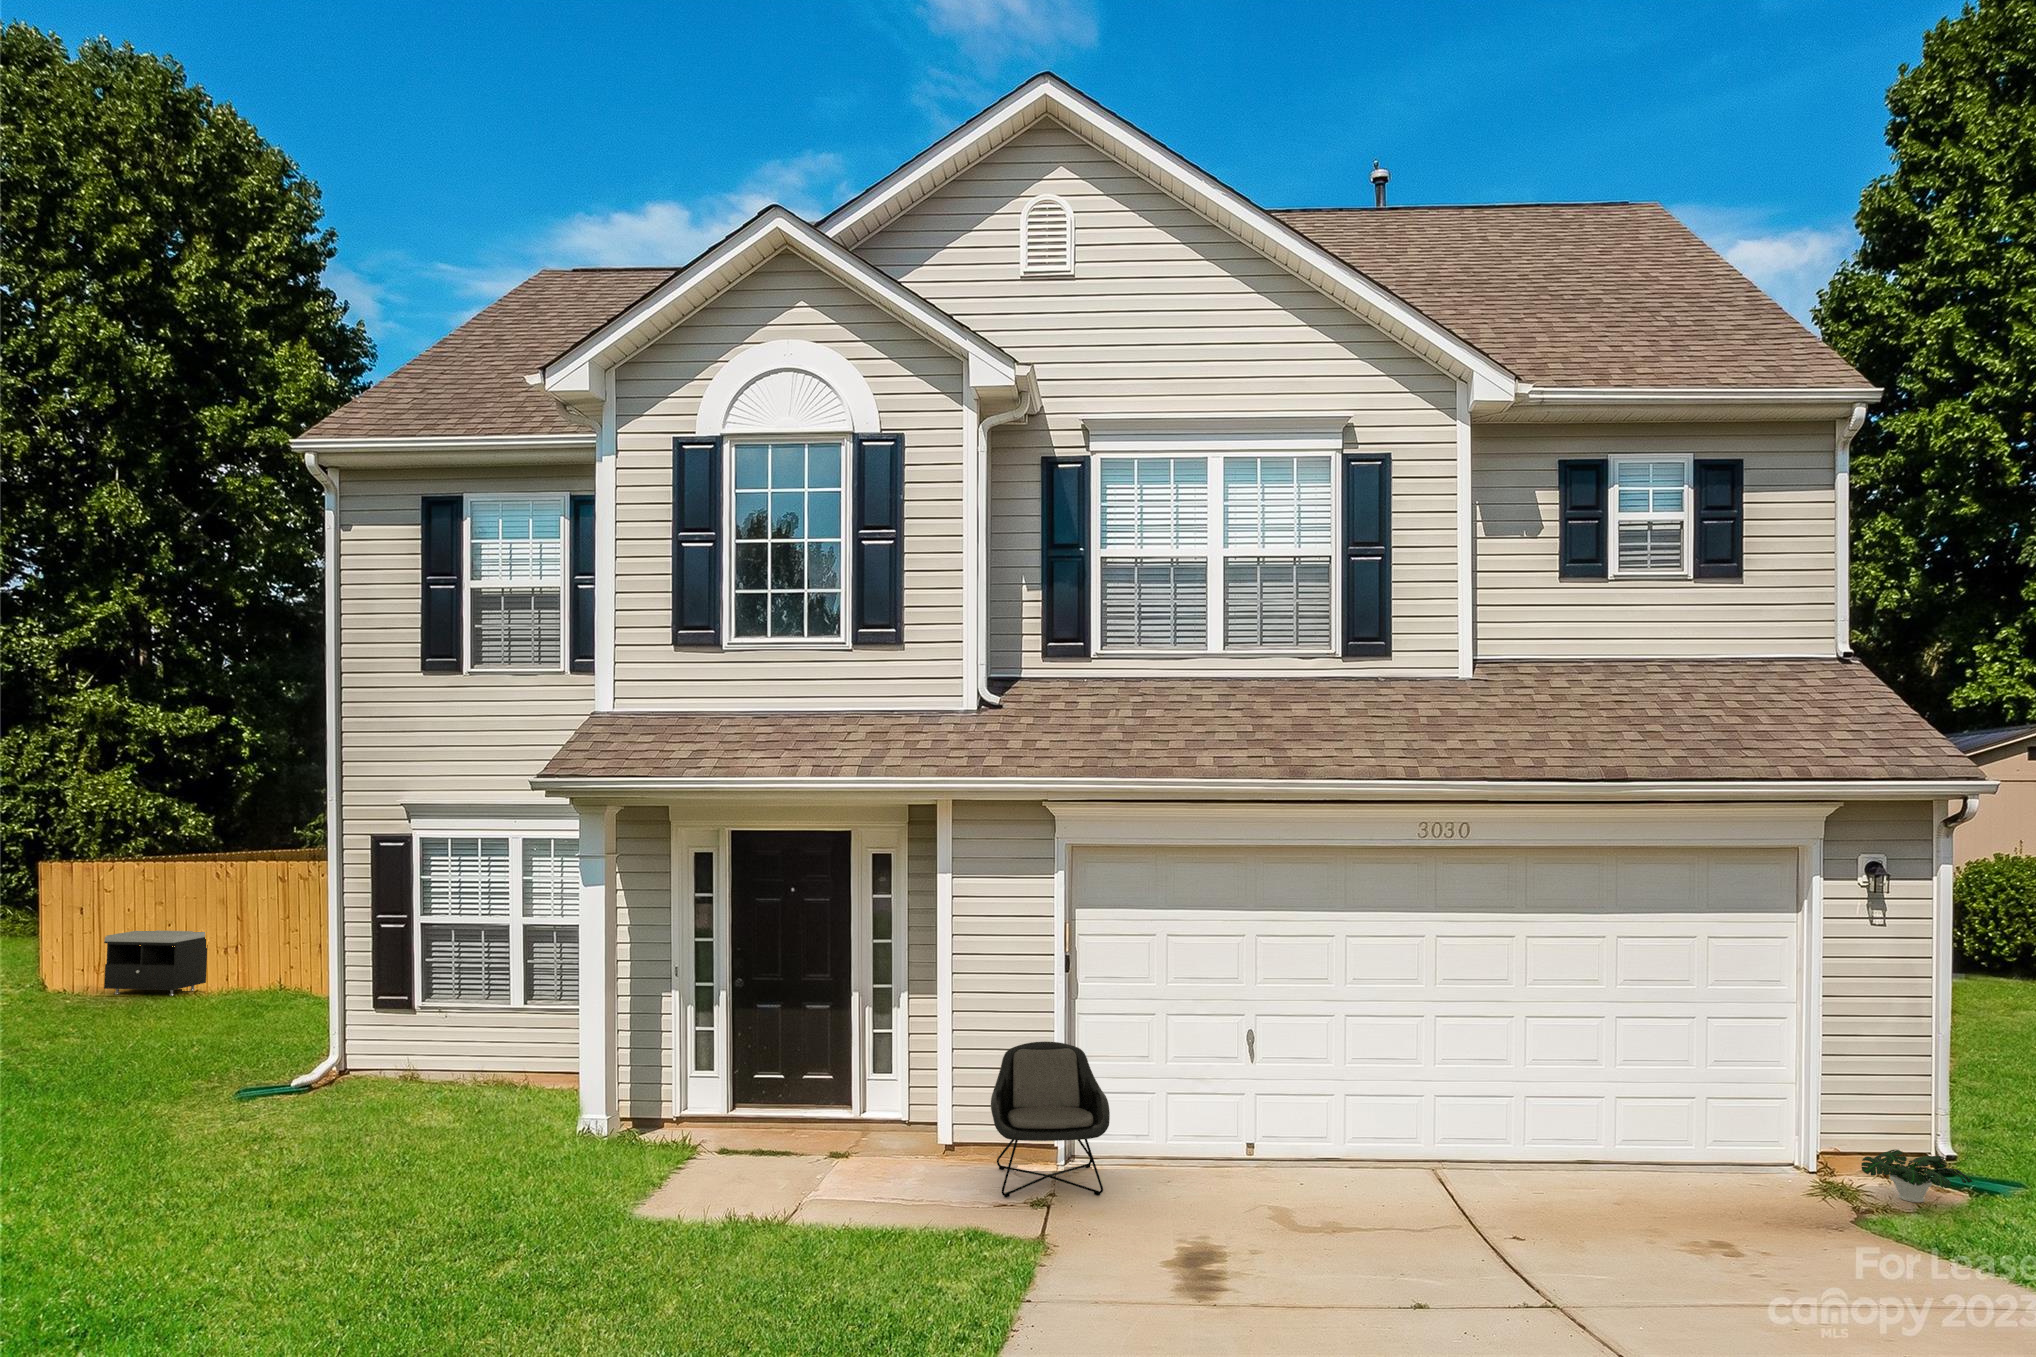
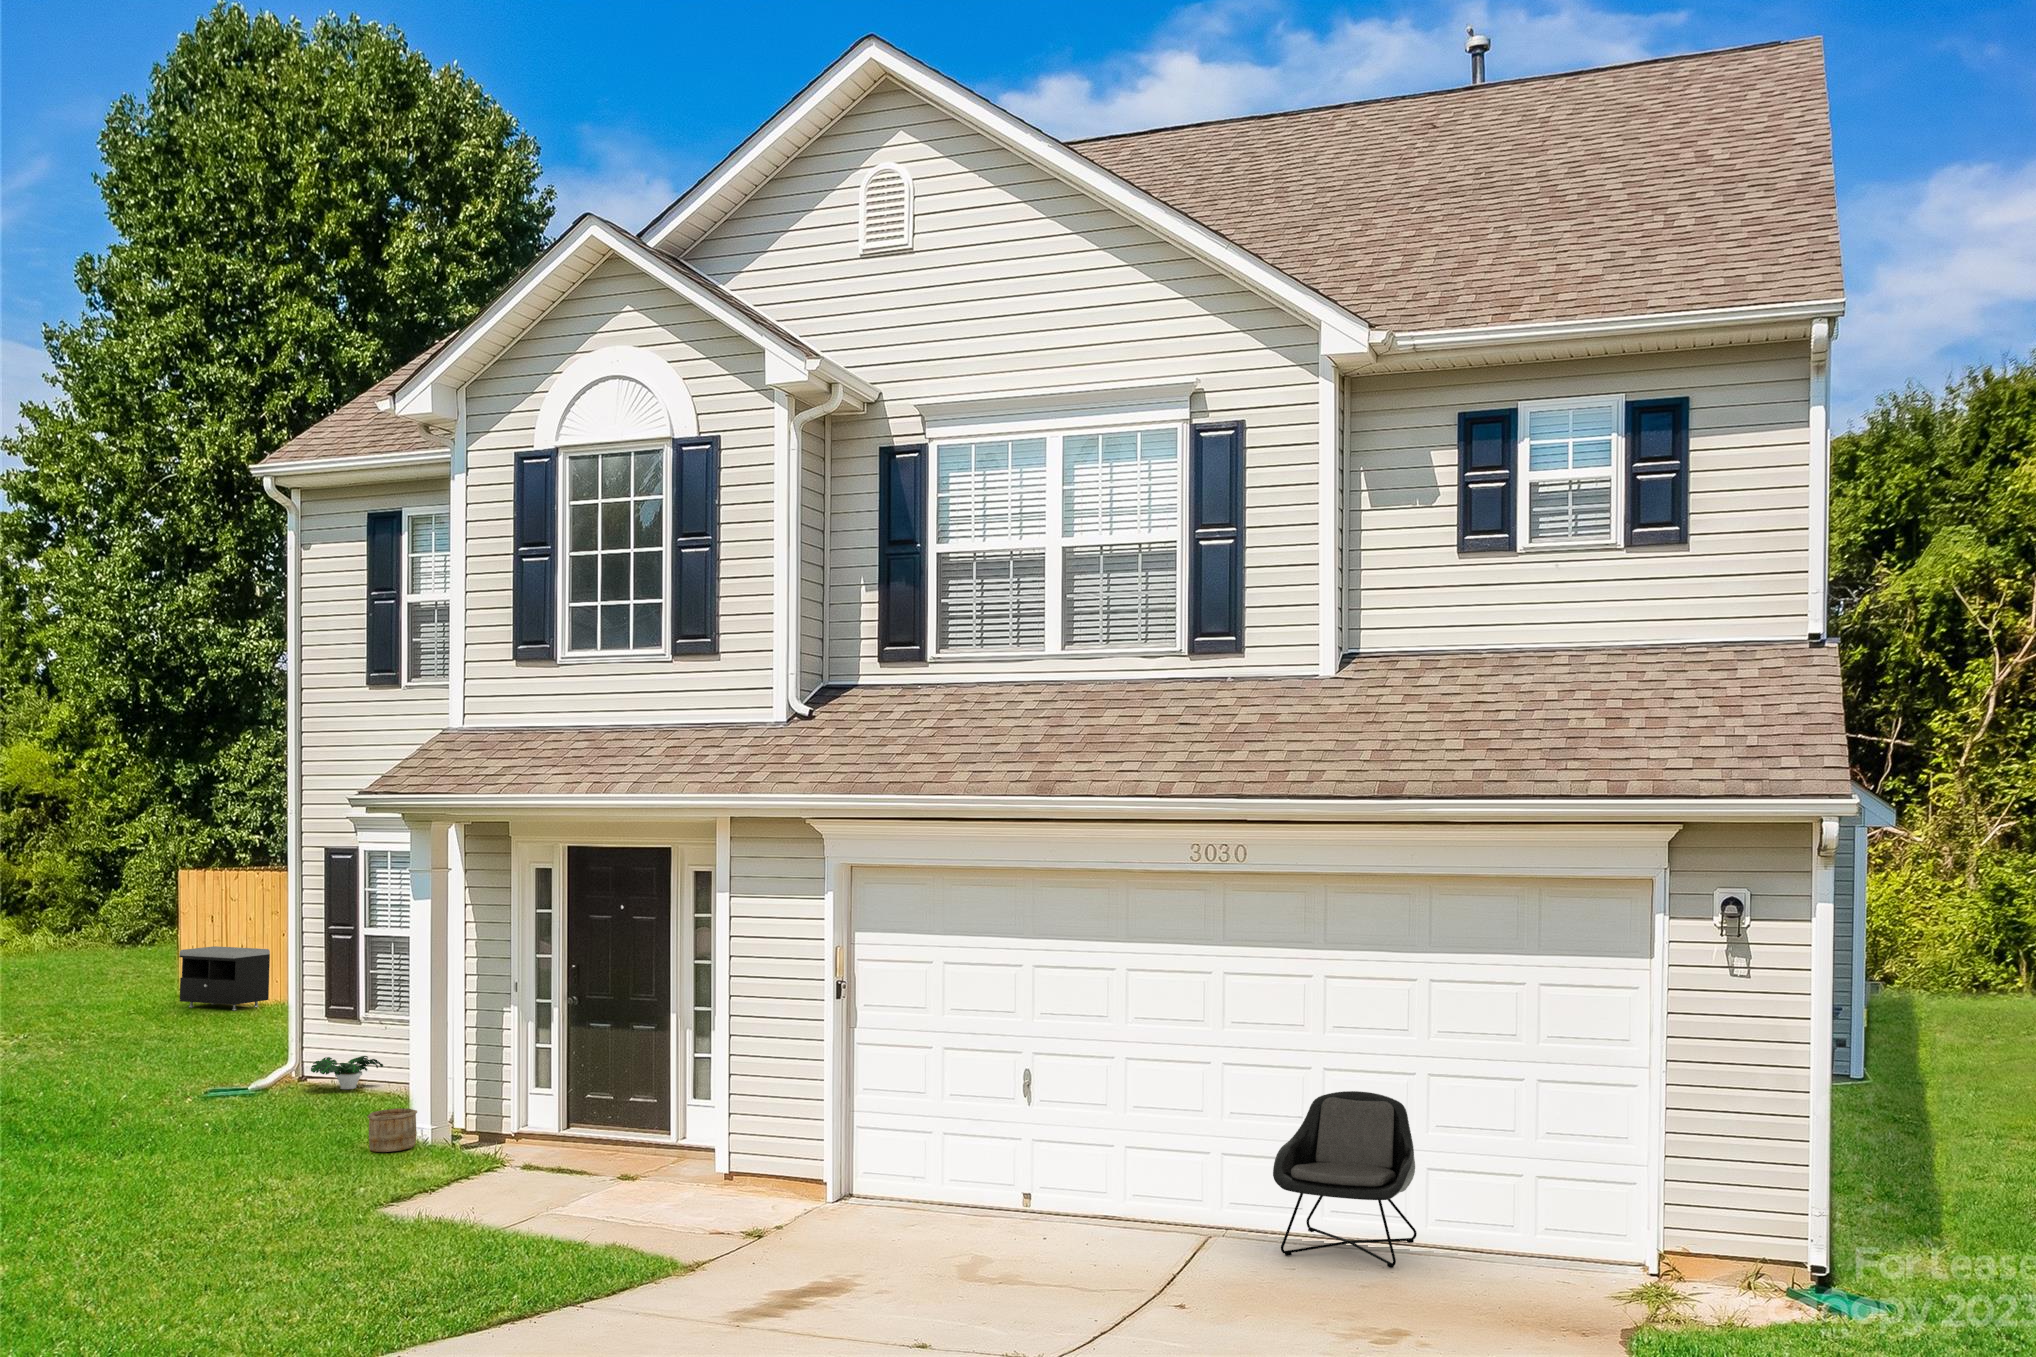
lounge chair: present [991,1041,1110,1197] -> present [1273,1091,1417,1268]
wooden bucket: none [521,1107,571,1157] -> present [368,1108,417,1152]
potted plant: present [1861,1150,1972,1202] -> present [311,1056,383,1089]

